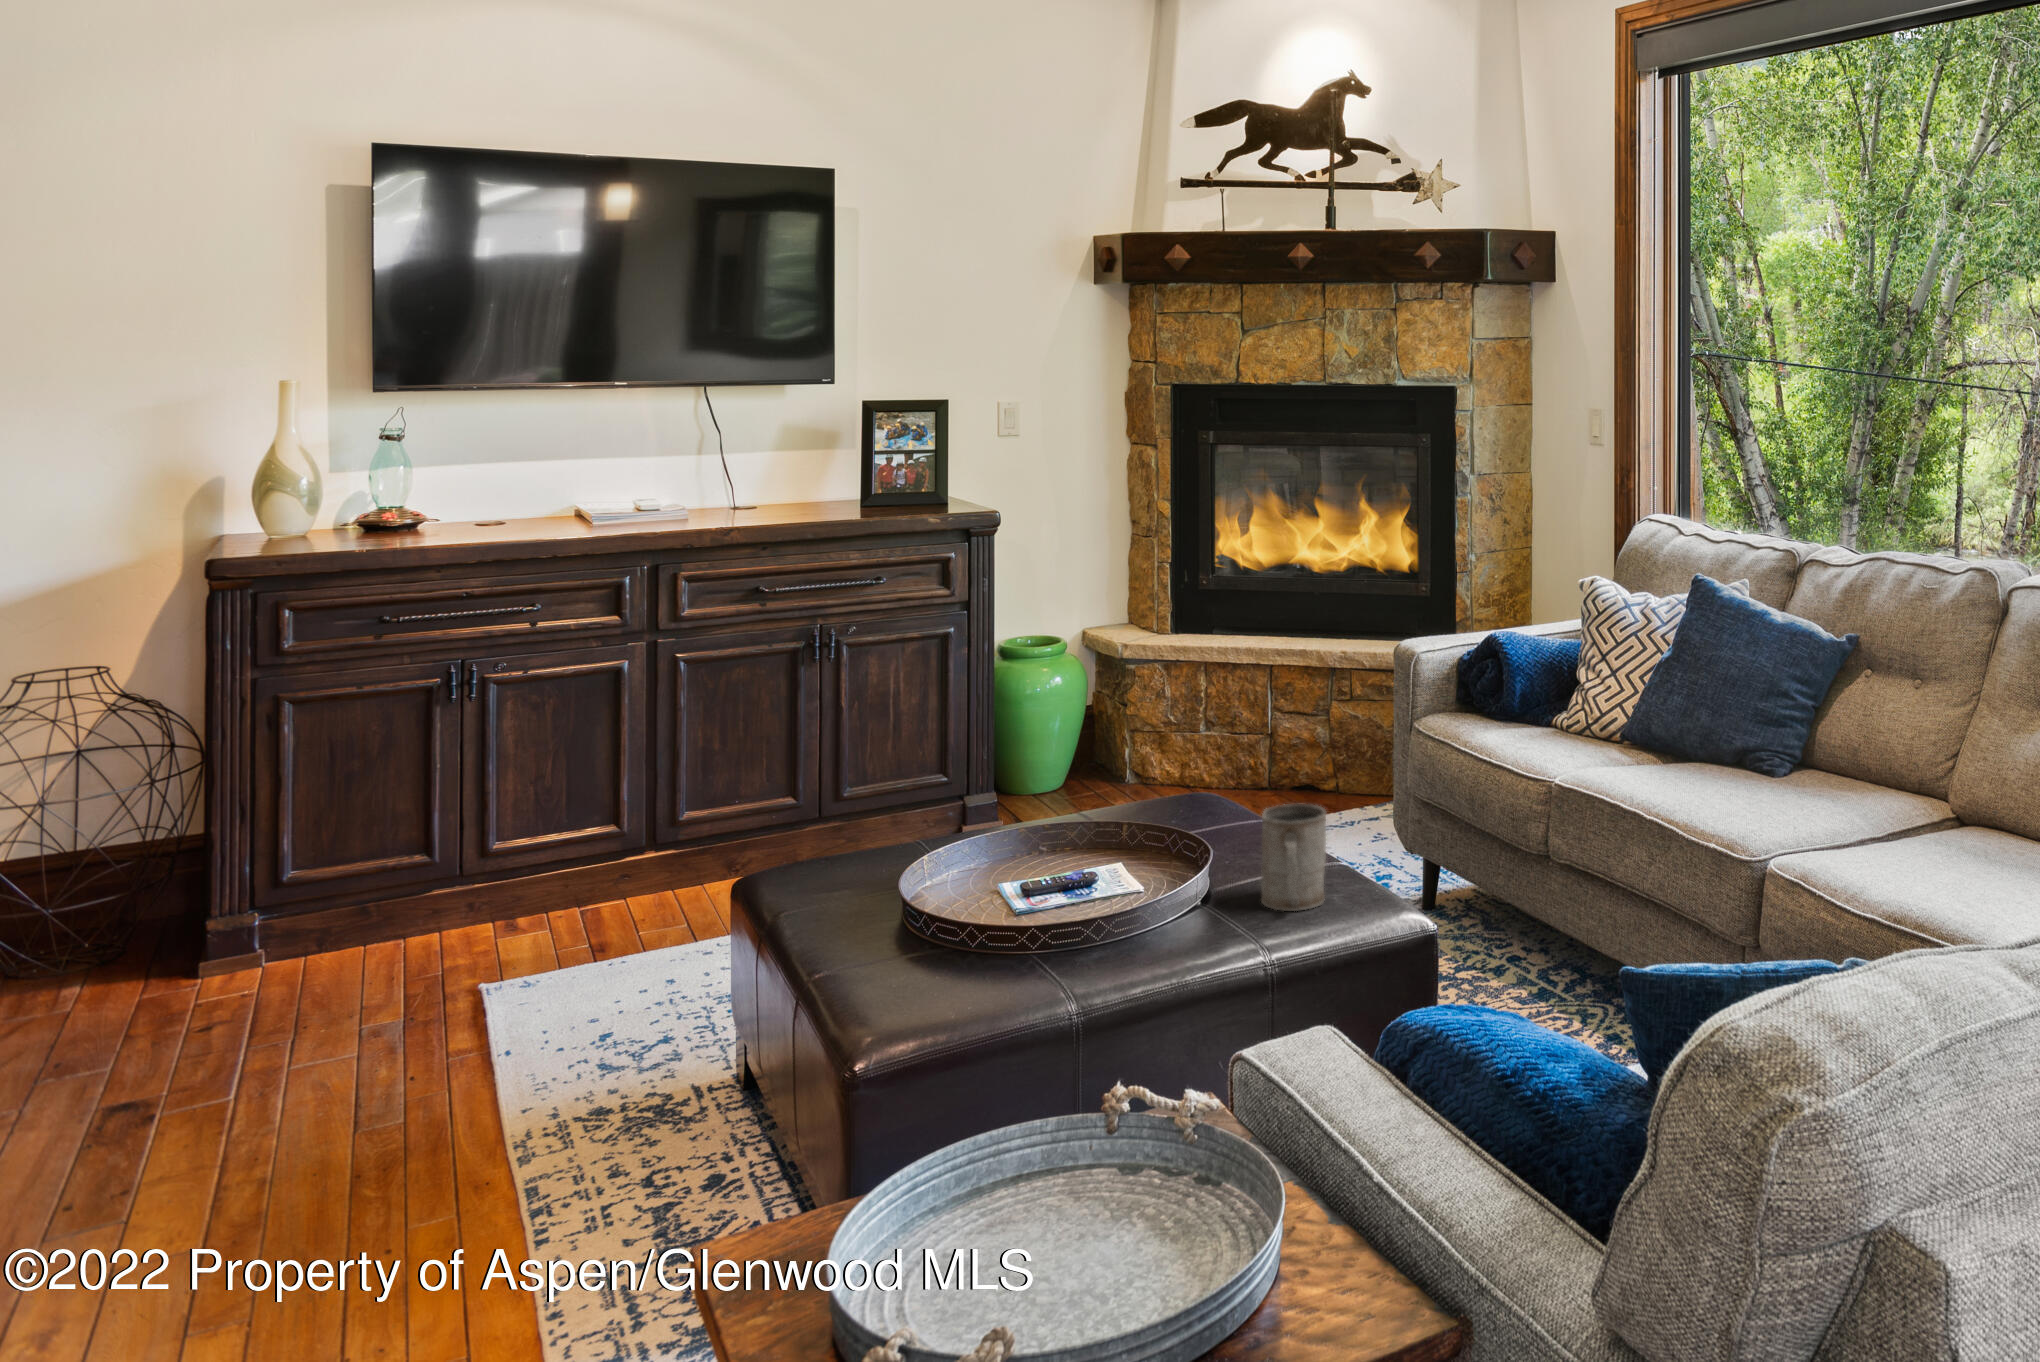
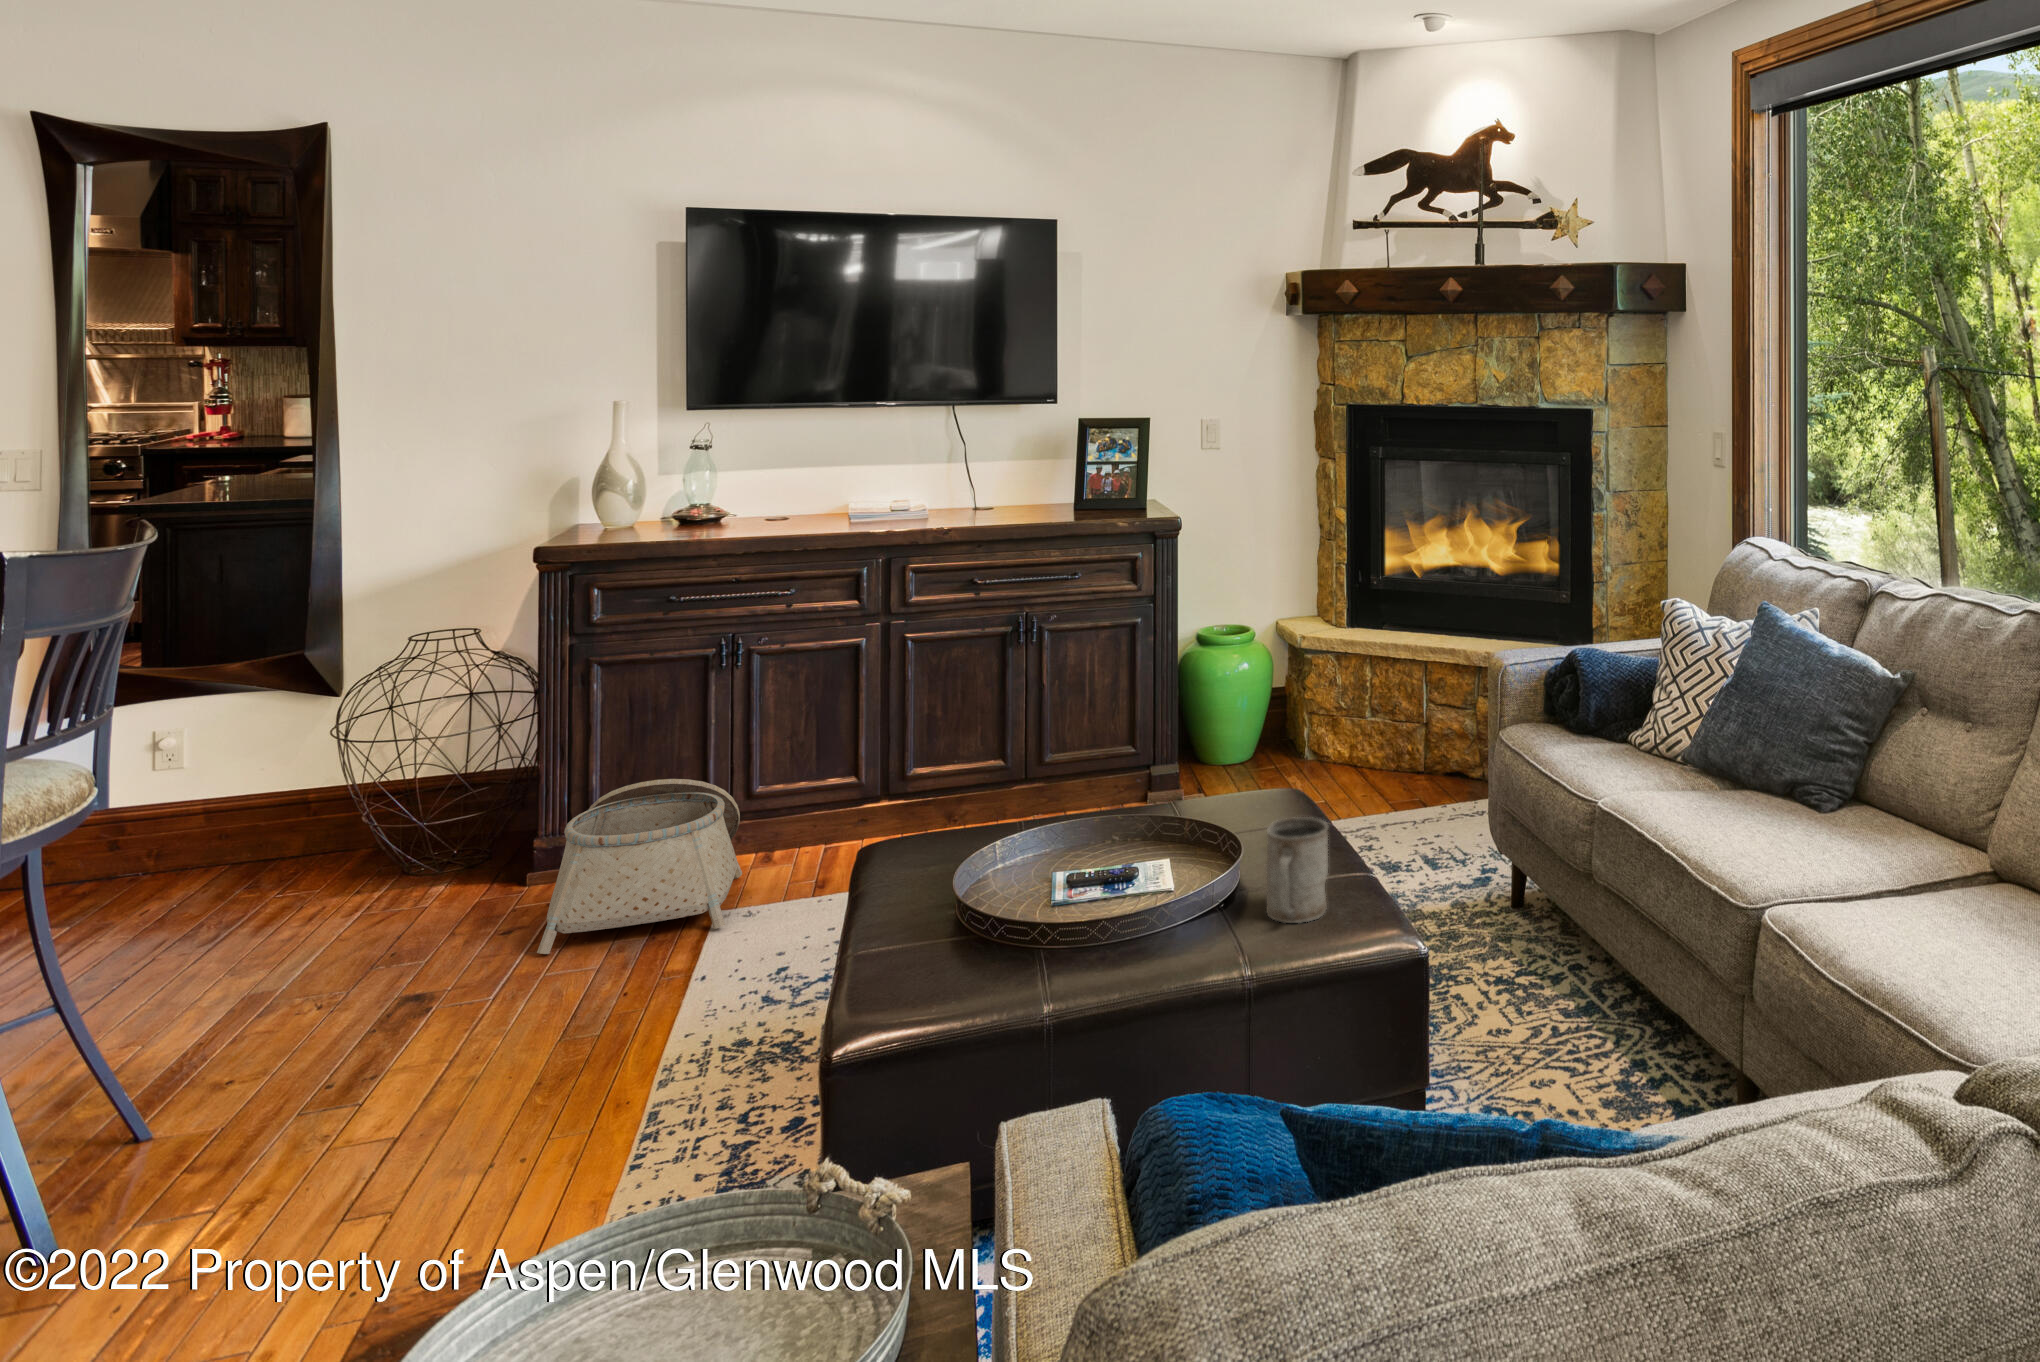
basket: none [268,831,504,1044] -> present [537,779,742,954]

